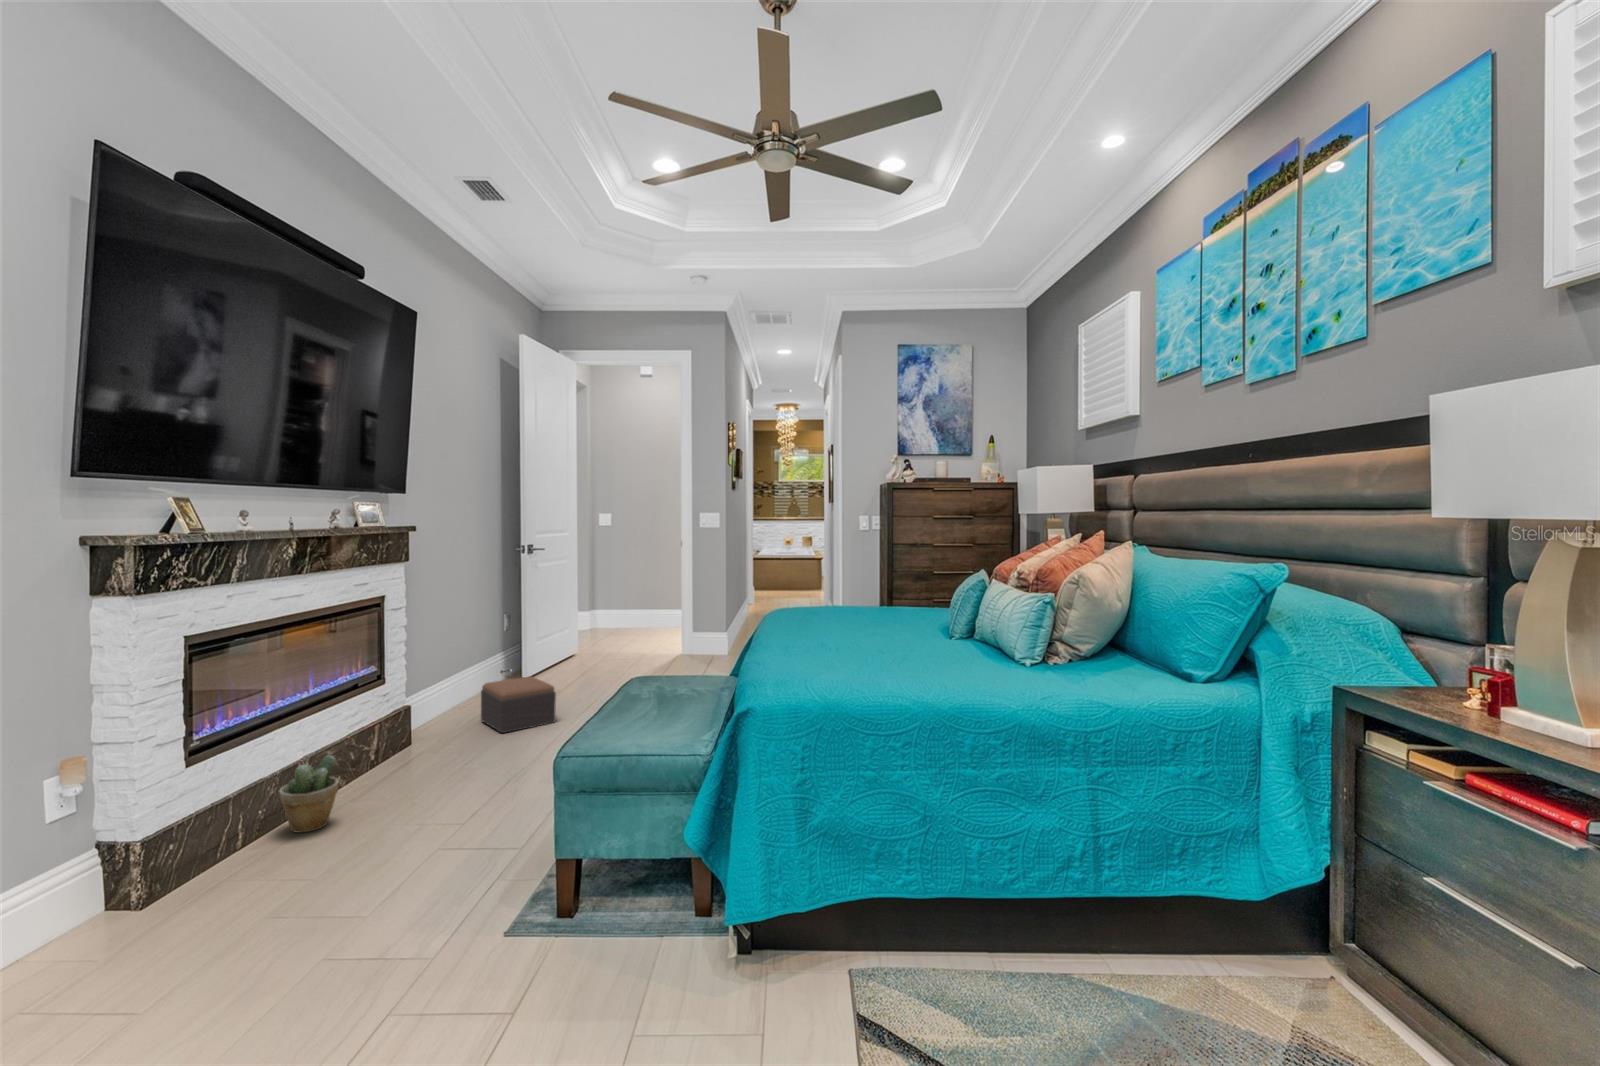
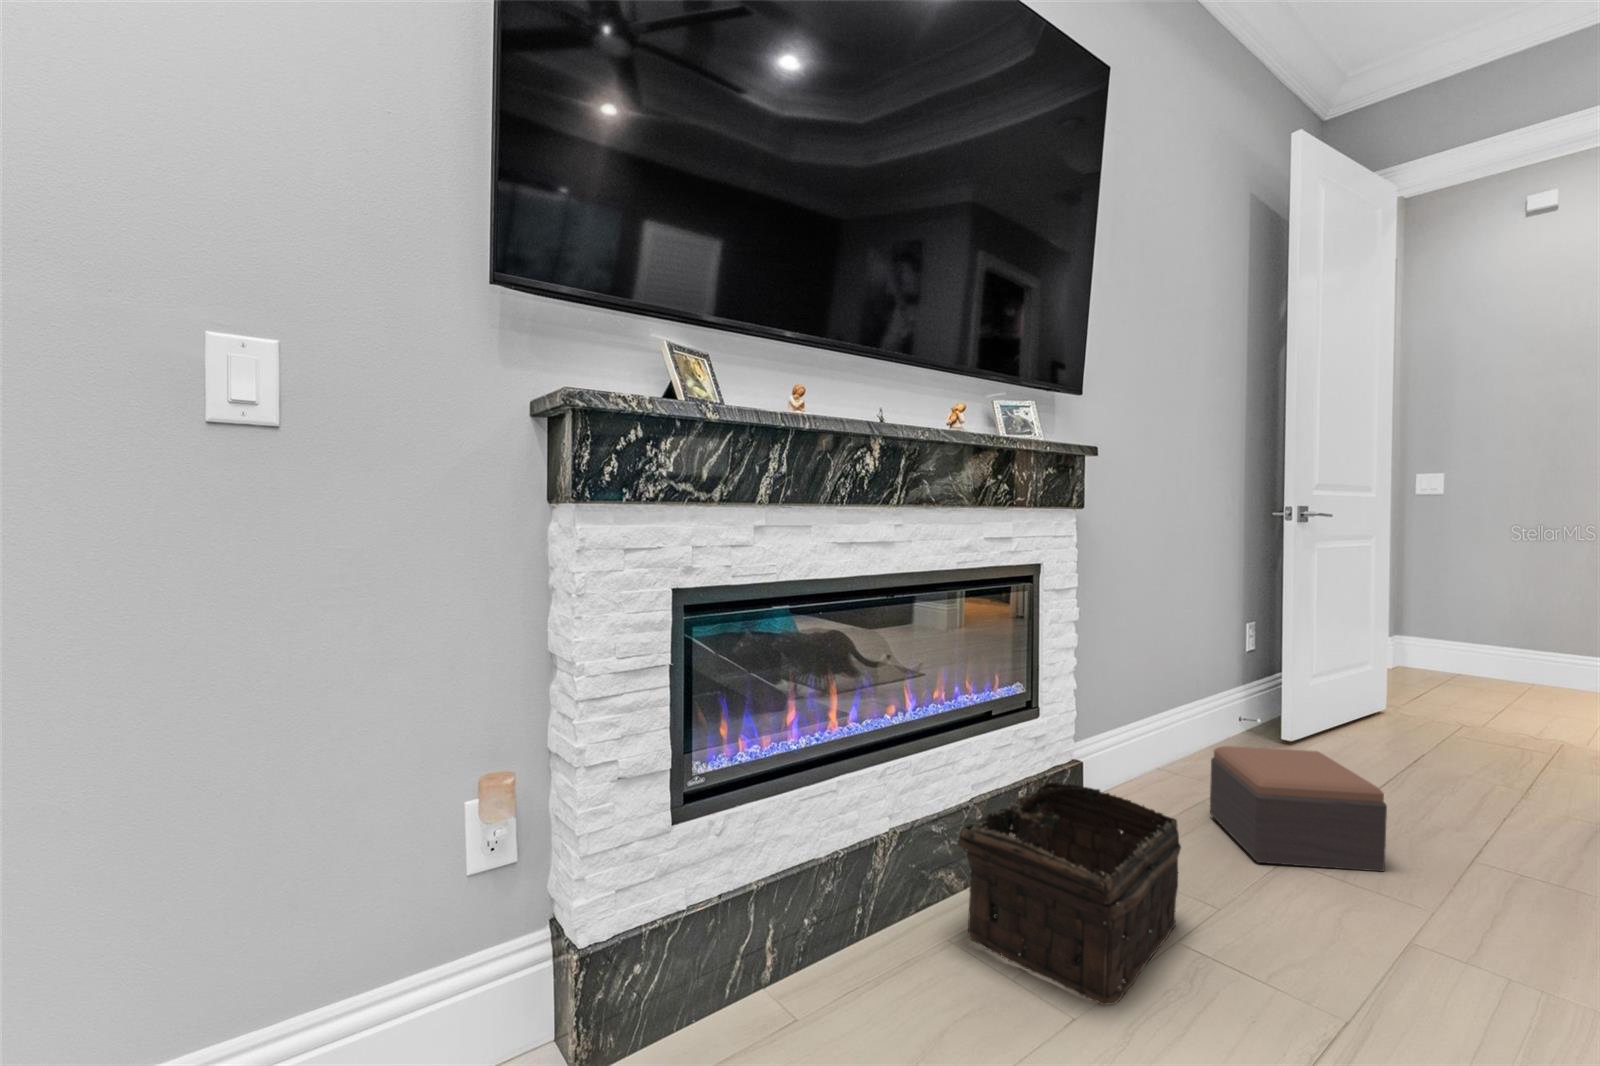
basket: none [333,709,465,798] -> present [938,783,1181,1005]
potted plant: present [279,755,339,833] -> none [829,851,924,1000]

